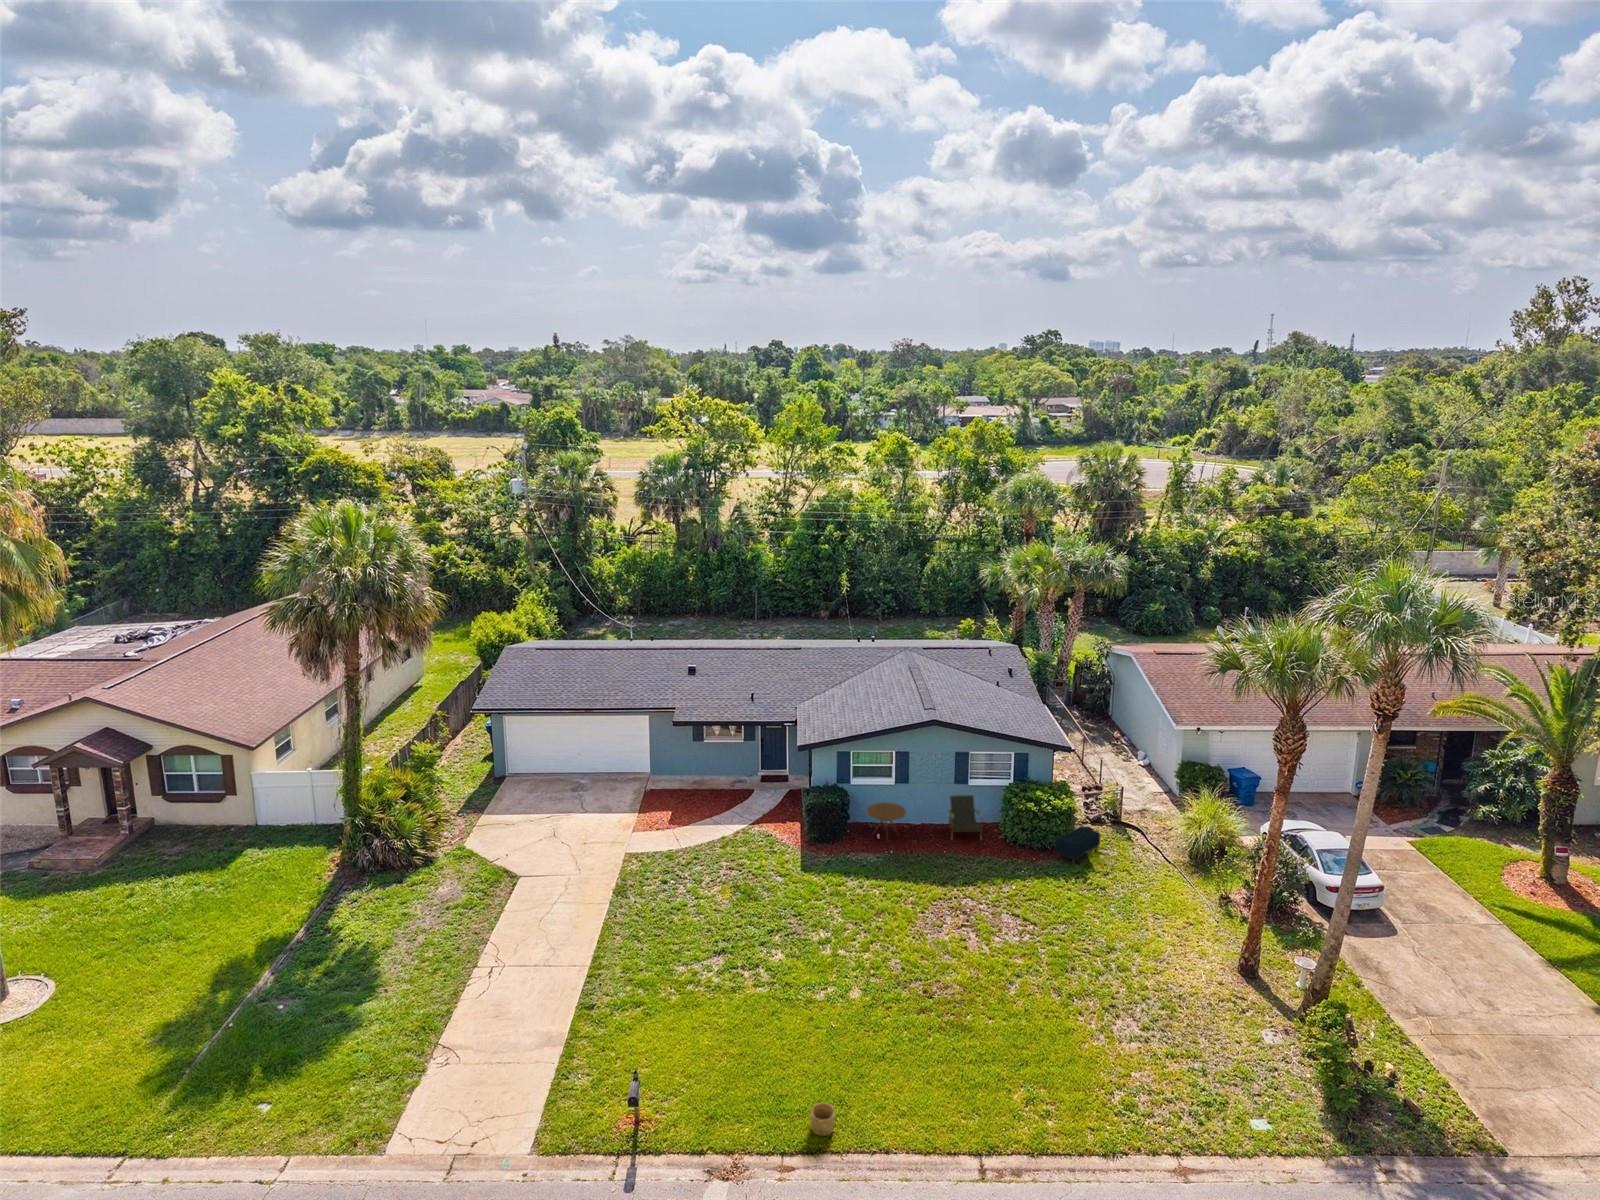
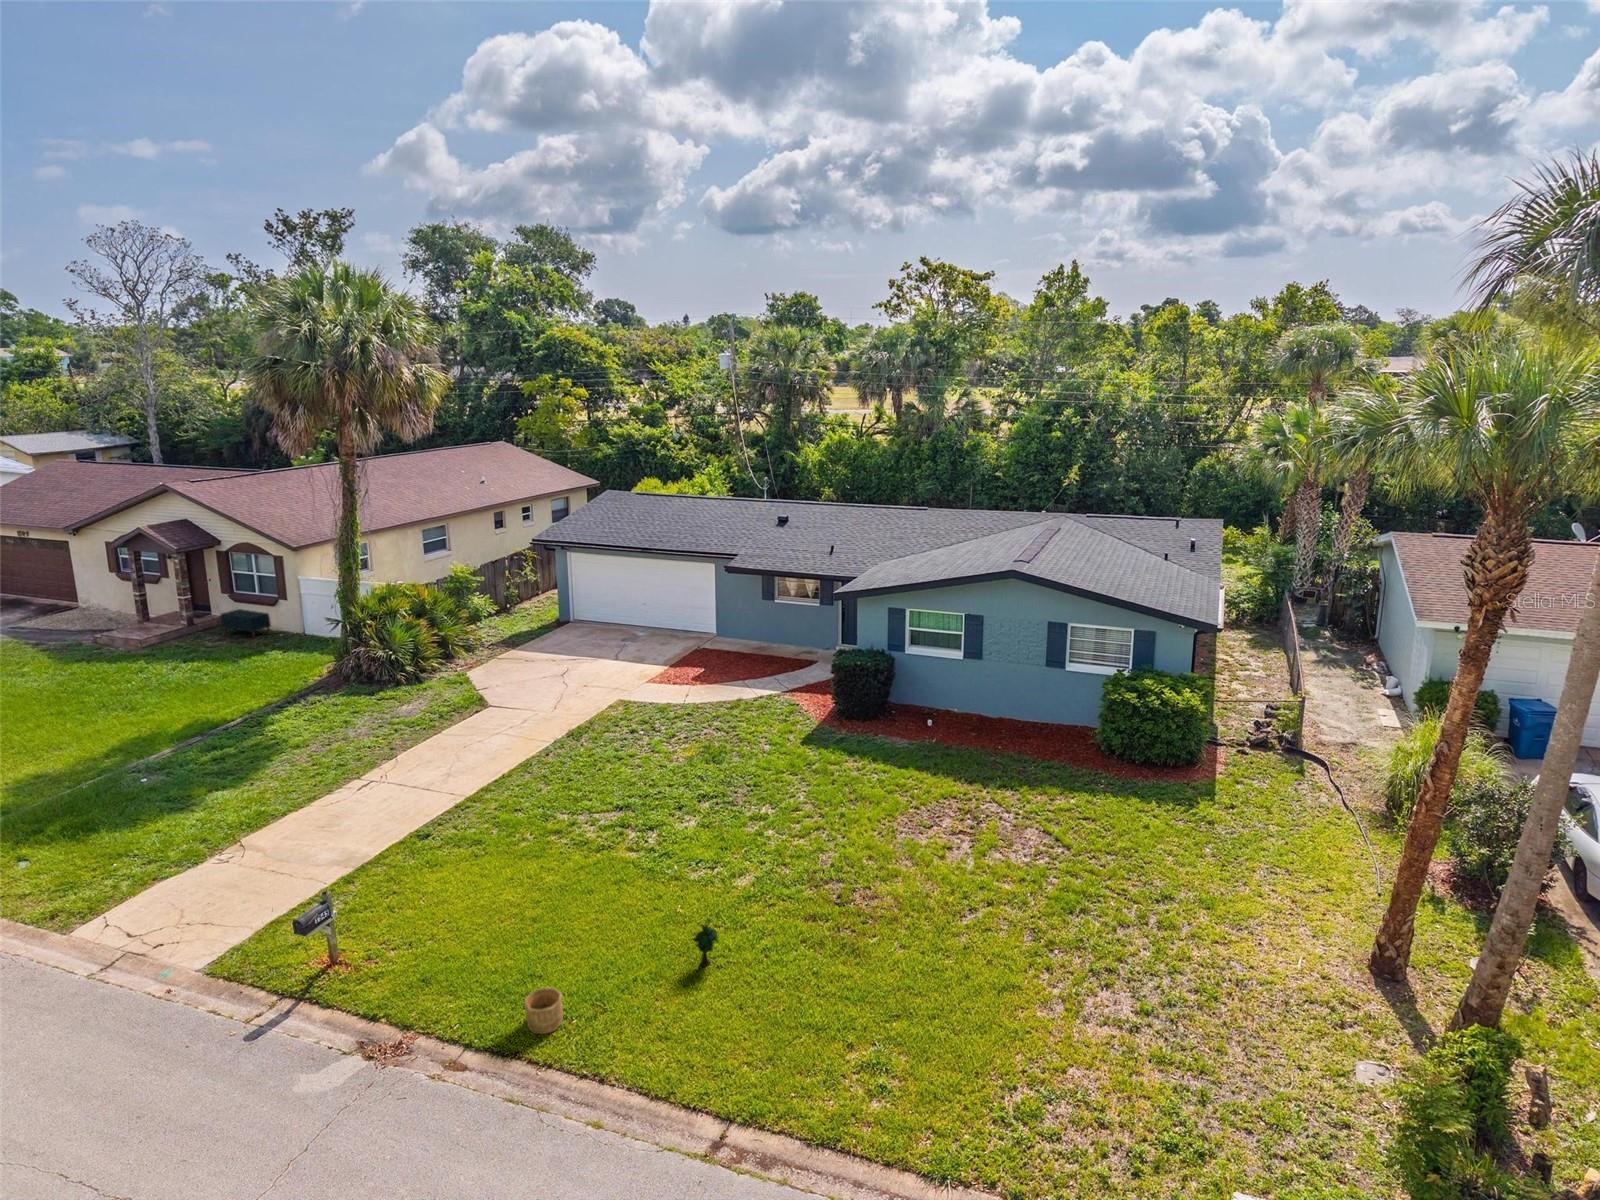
lounge chair: present [949,795,983,839] -> none [1023,681,1070,744]
round table: present [867,802,906,835] -> none [911,680,965,729]
bench: present [1056,826,1100,864] -> present [220,609,271,637]
decorative plant: none [876,1030,895,1063] -> present [692,920,719,967]

